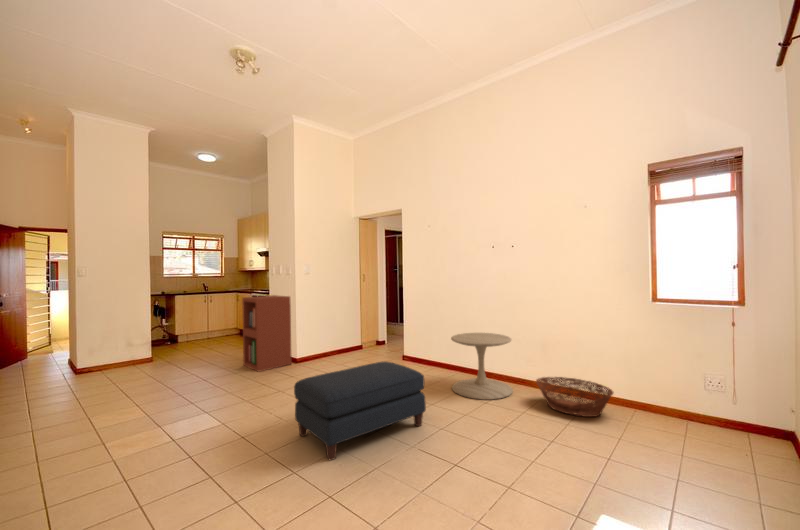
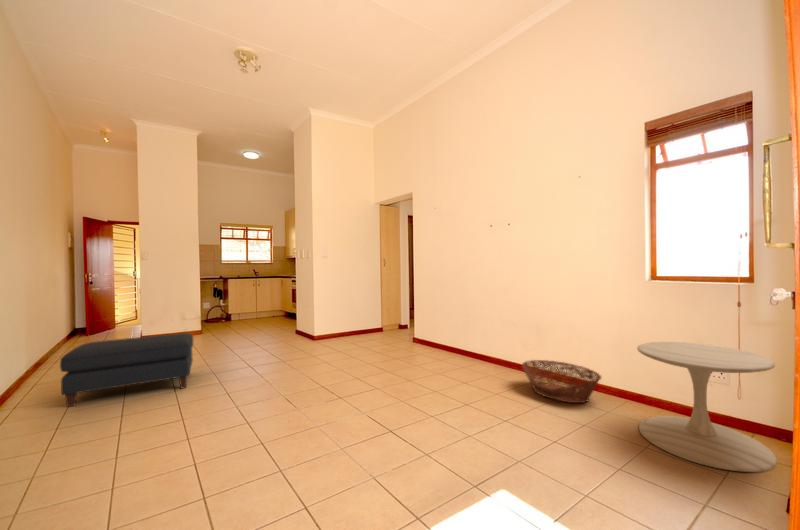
bookshelf: present [242,295,292,371] -> none [269,278,311,345]
side table: present [451,333,513,400] -> present [637,342,777,472]
ottoman: present [294,362,426,460] -> present [60,333,193,407]

